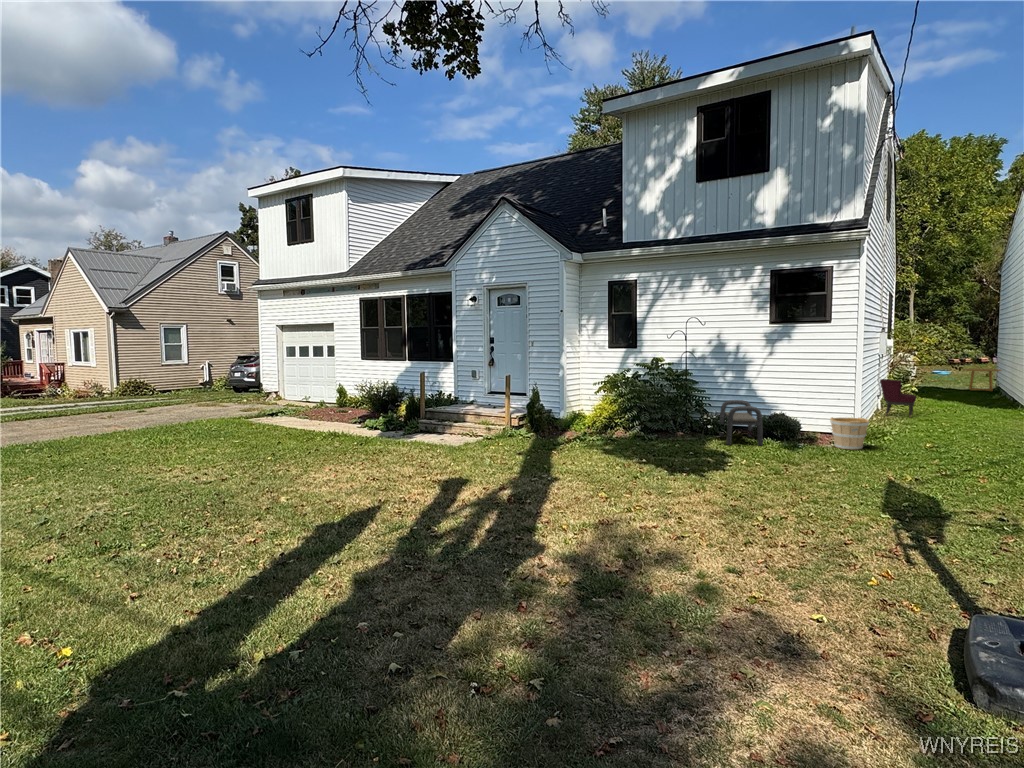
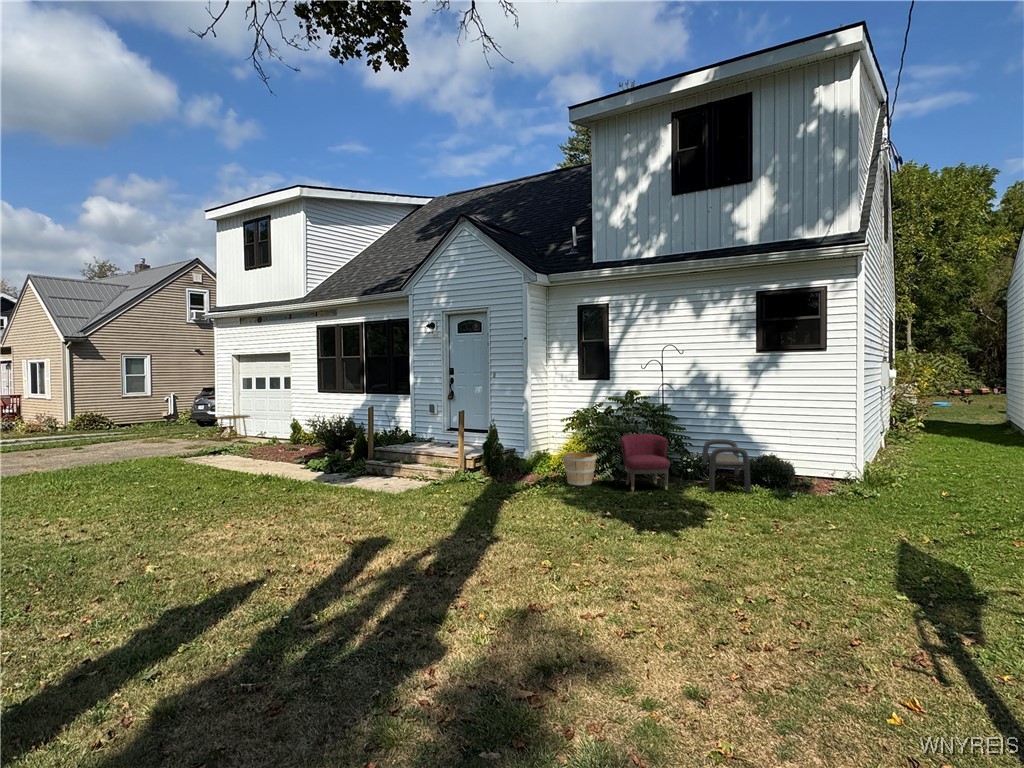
round table: present [963,369,1001,391] -> present [215,415,250,440]
chair: present [880,379,916,418] -> present [621,434,670,491]
wooden bucket: present [830,417,869,450] -> present [563,452,597,486]

